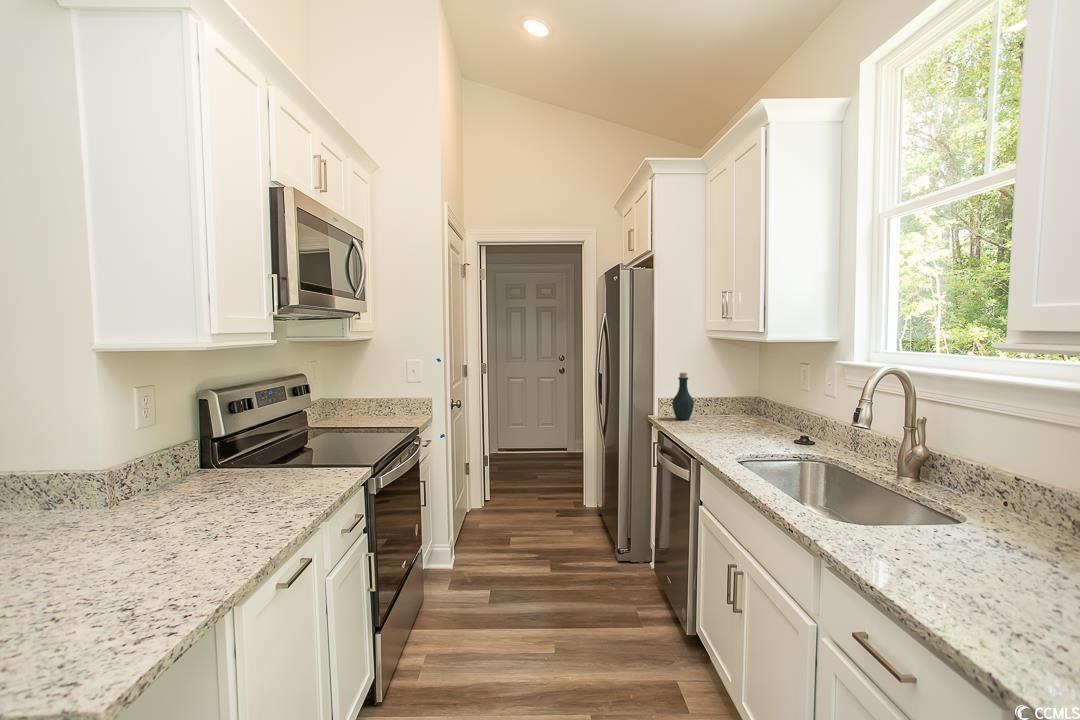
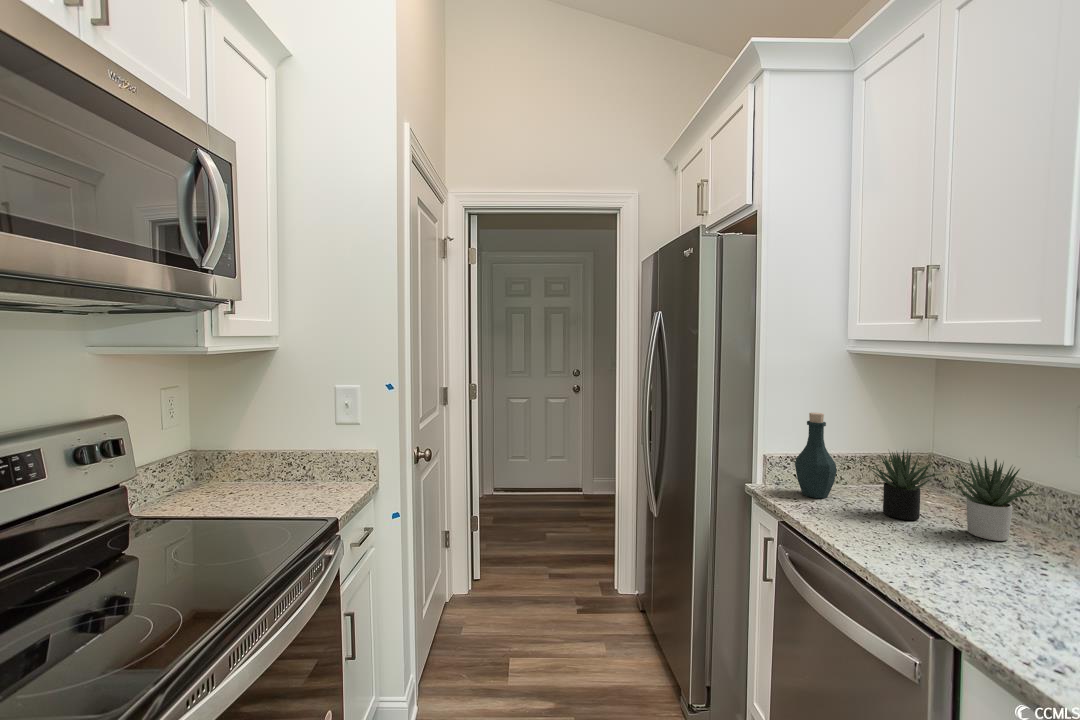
succulent plant: none [703,389,773,432] -> present [869,451,1039,541]

